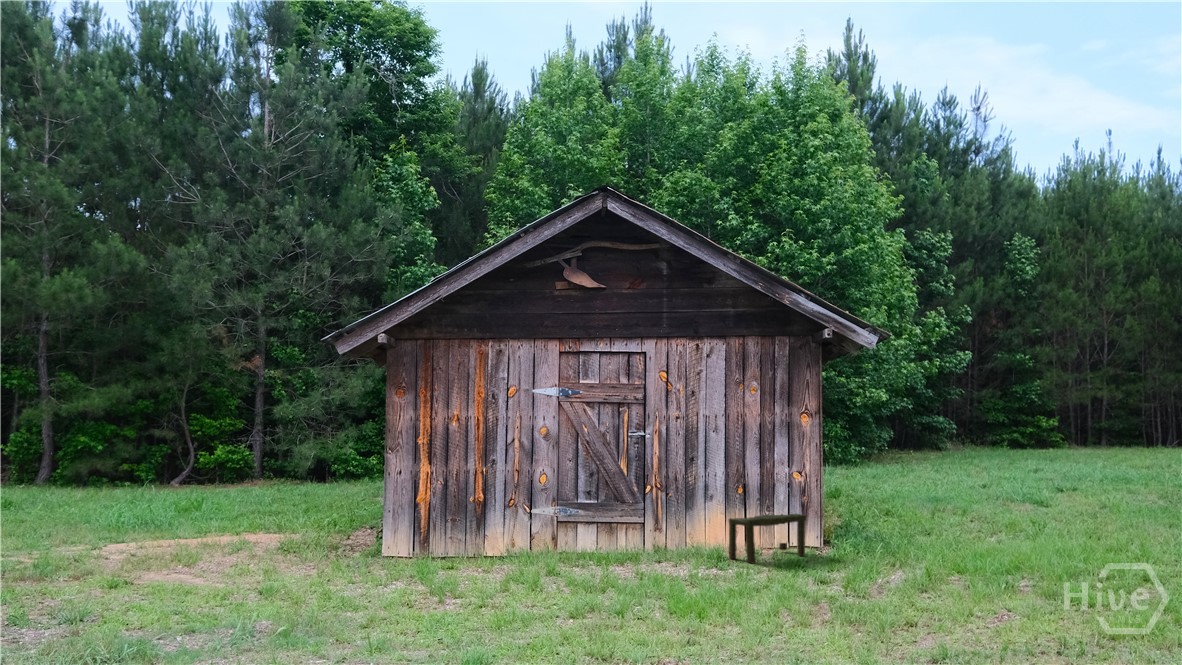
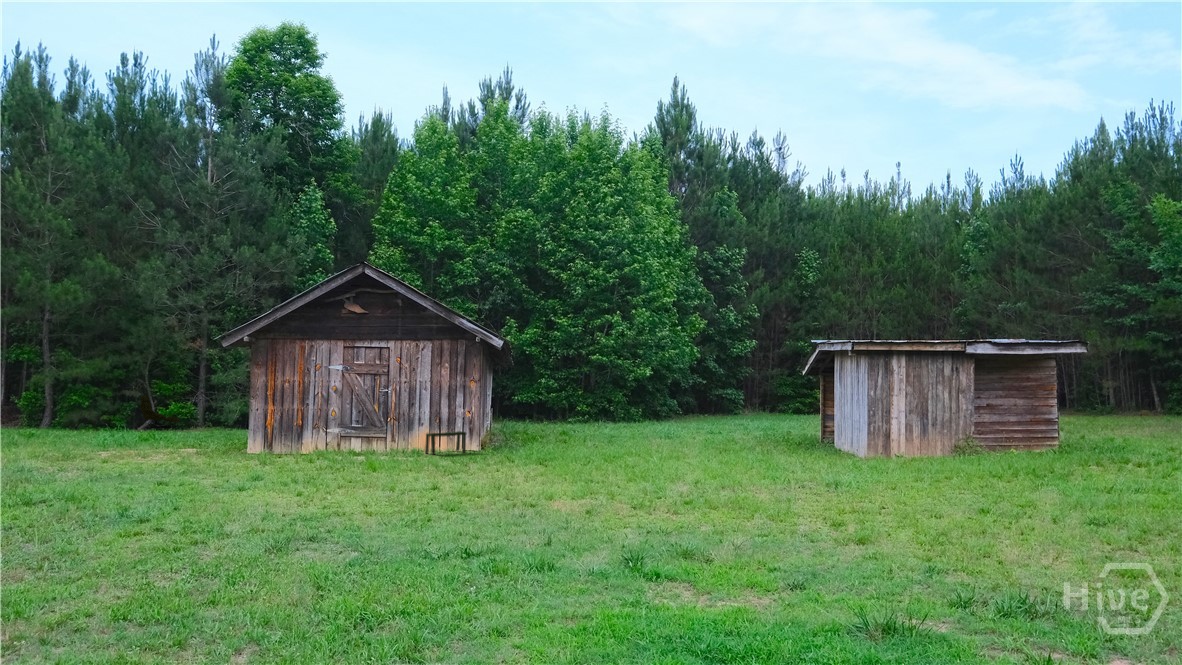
lounge chair: none [183,432,243,483] -> present [141,395,180,426]

